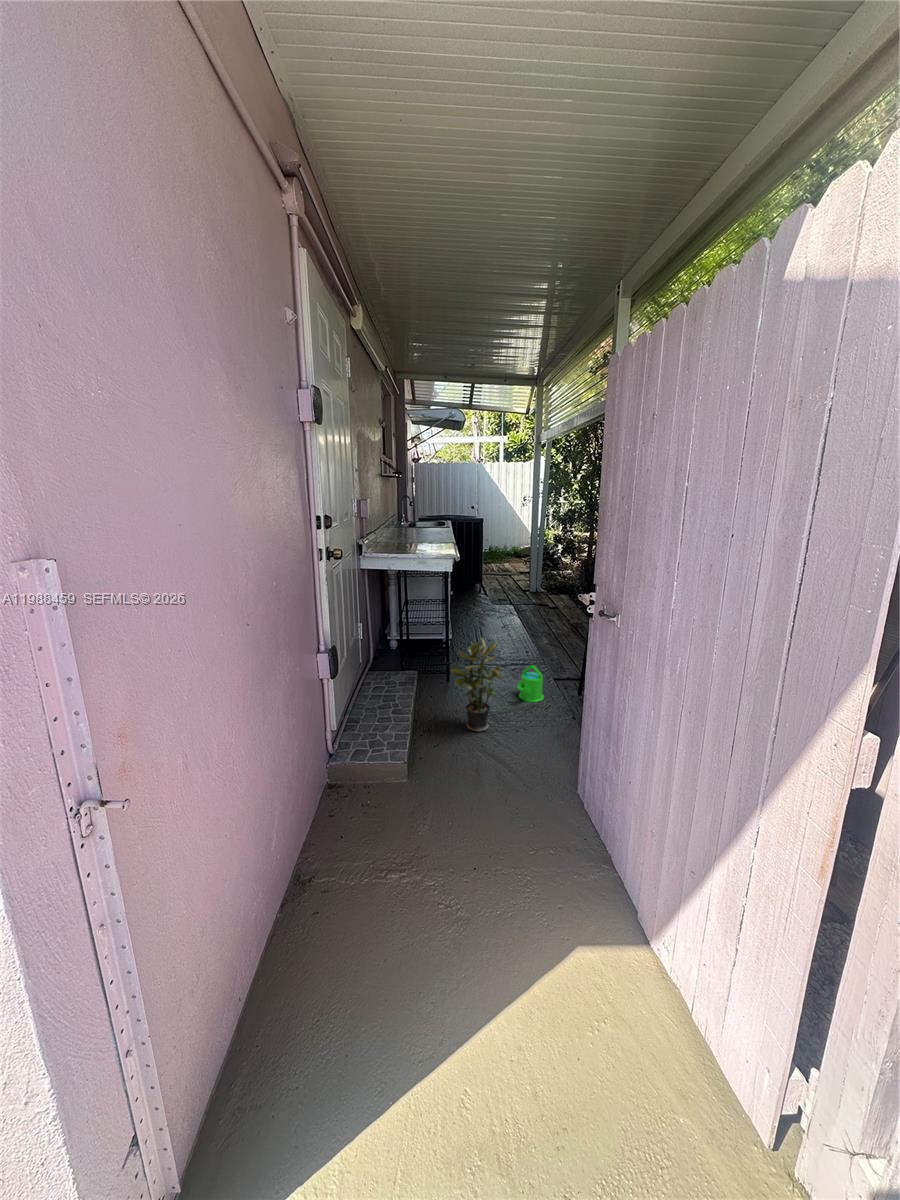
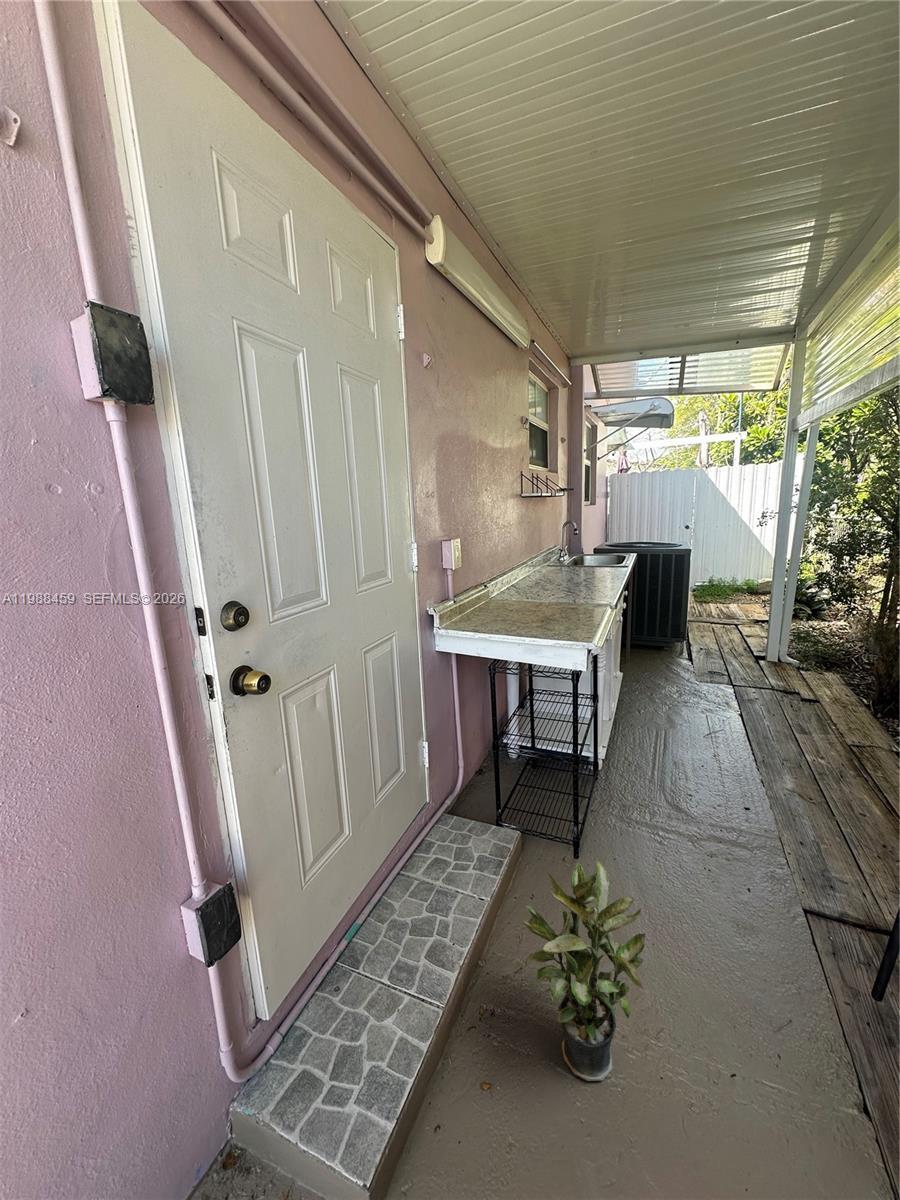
watering can: present [518,665,544,702] -> none [702,904,773,997]

